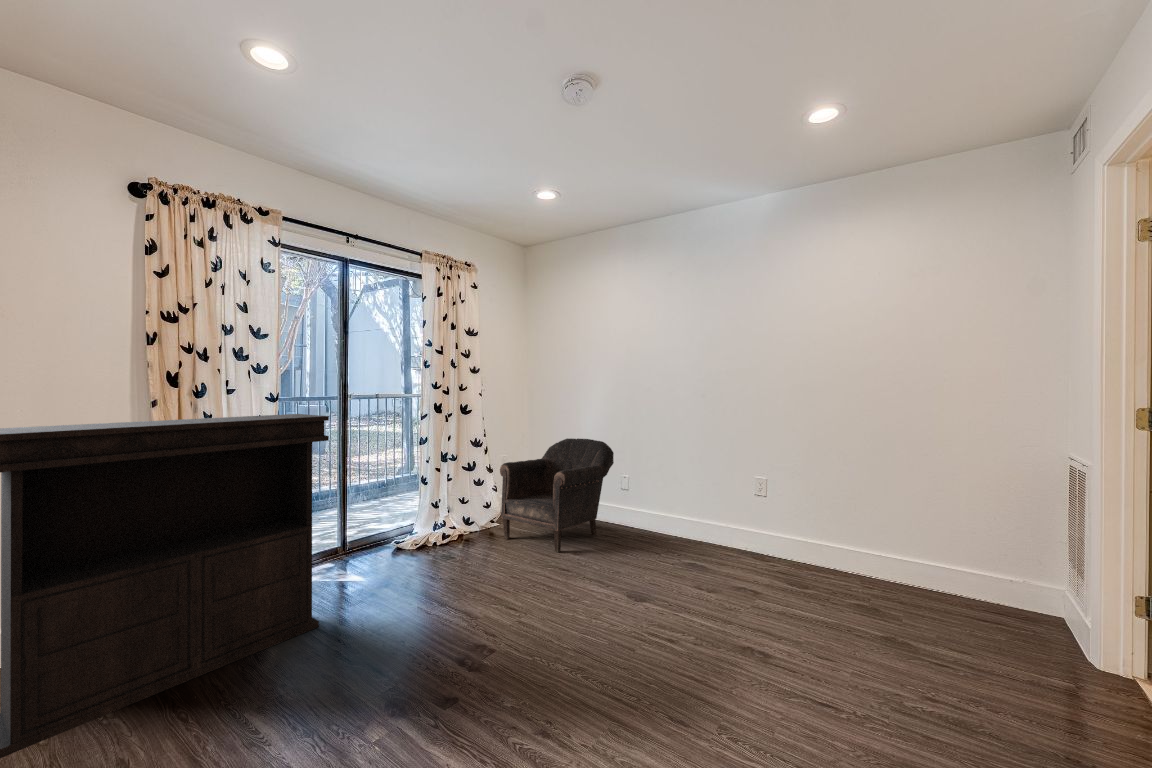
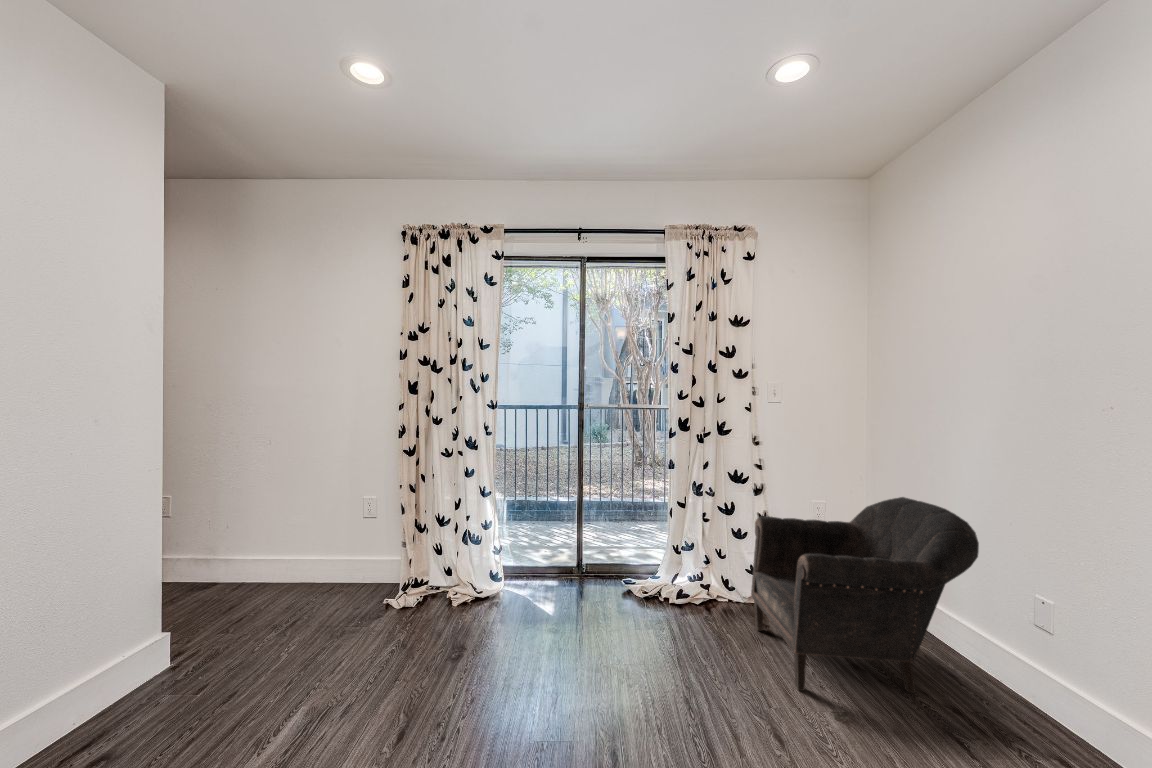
console table: present [0,414,329,758] -> none [239,422,479,644]

